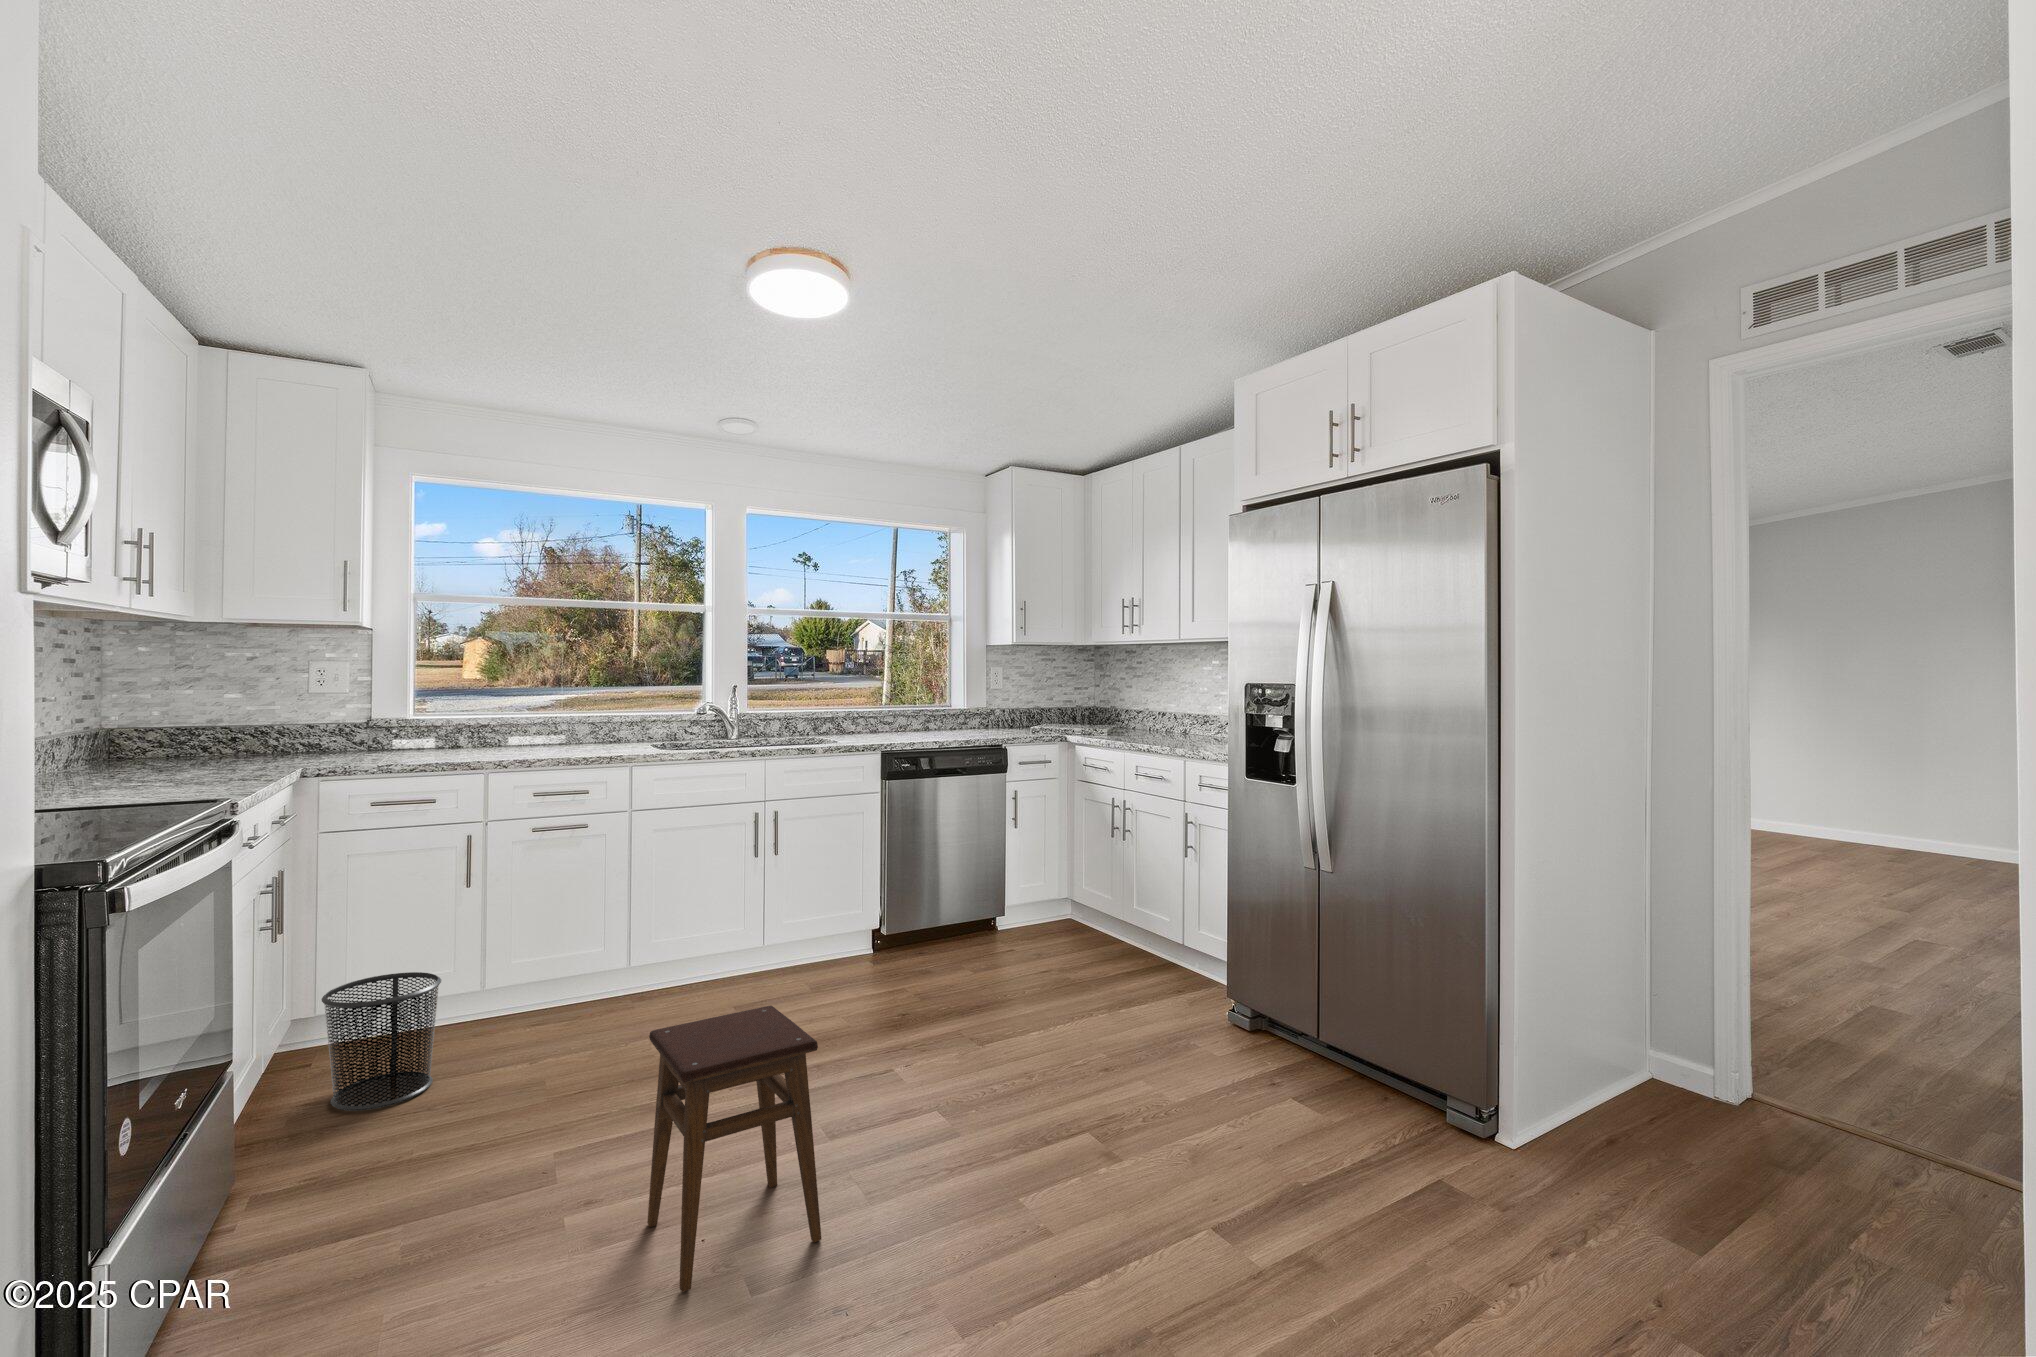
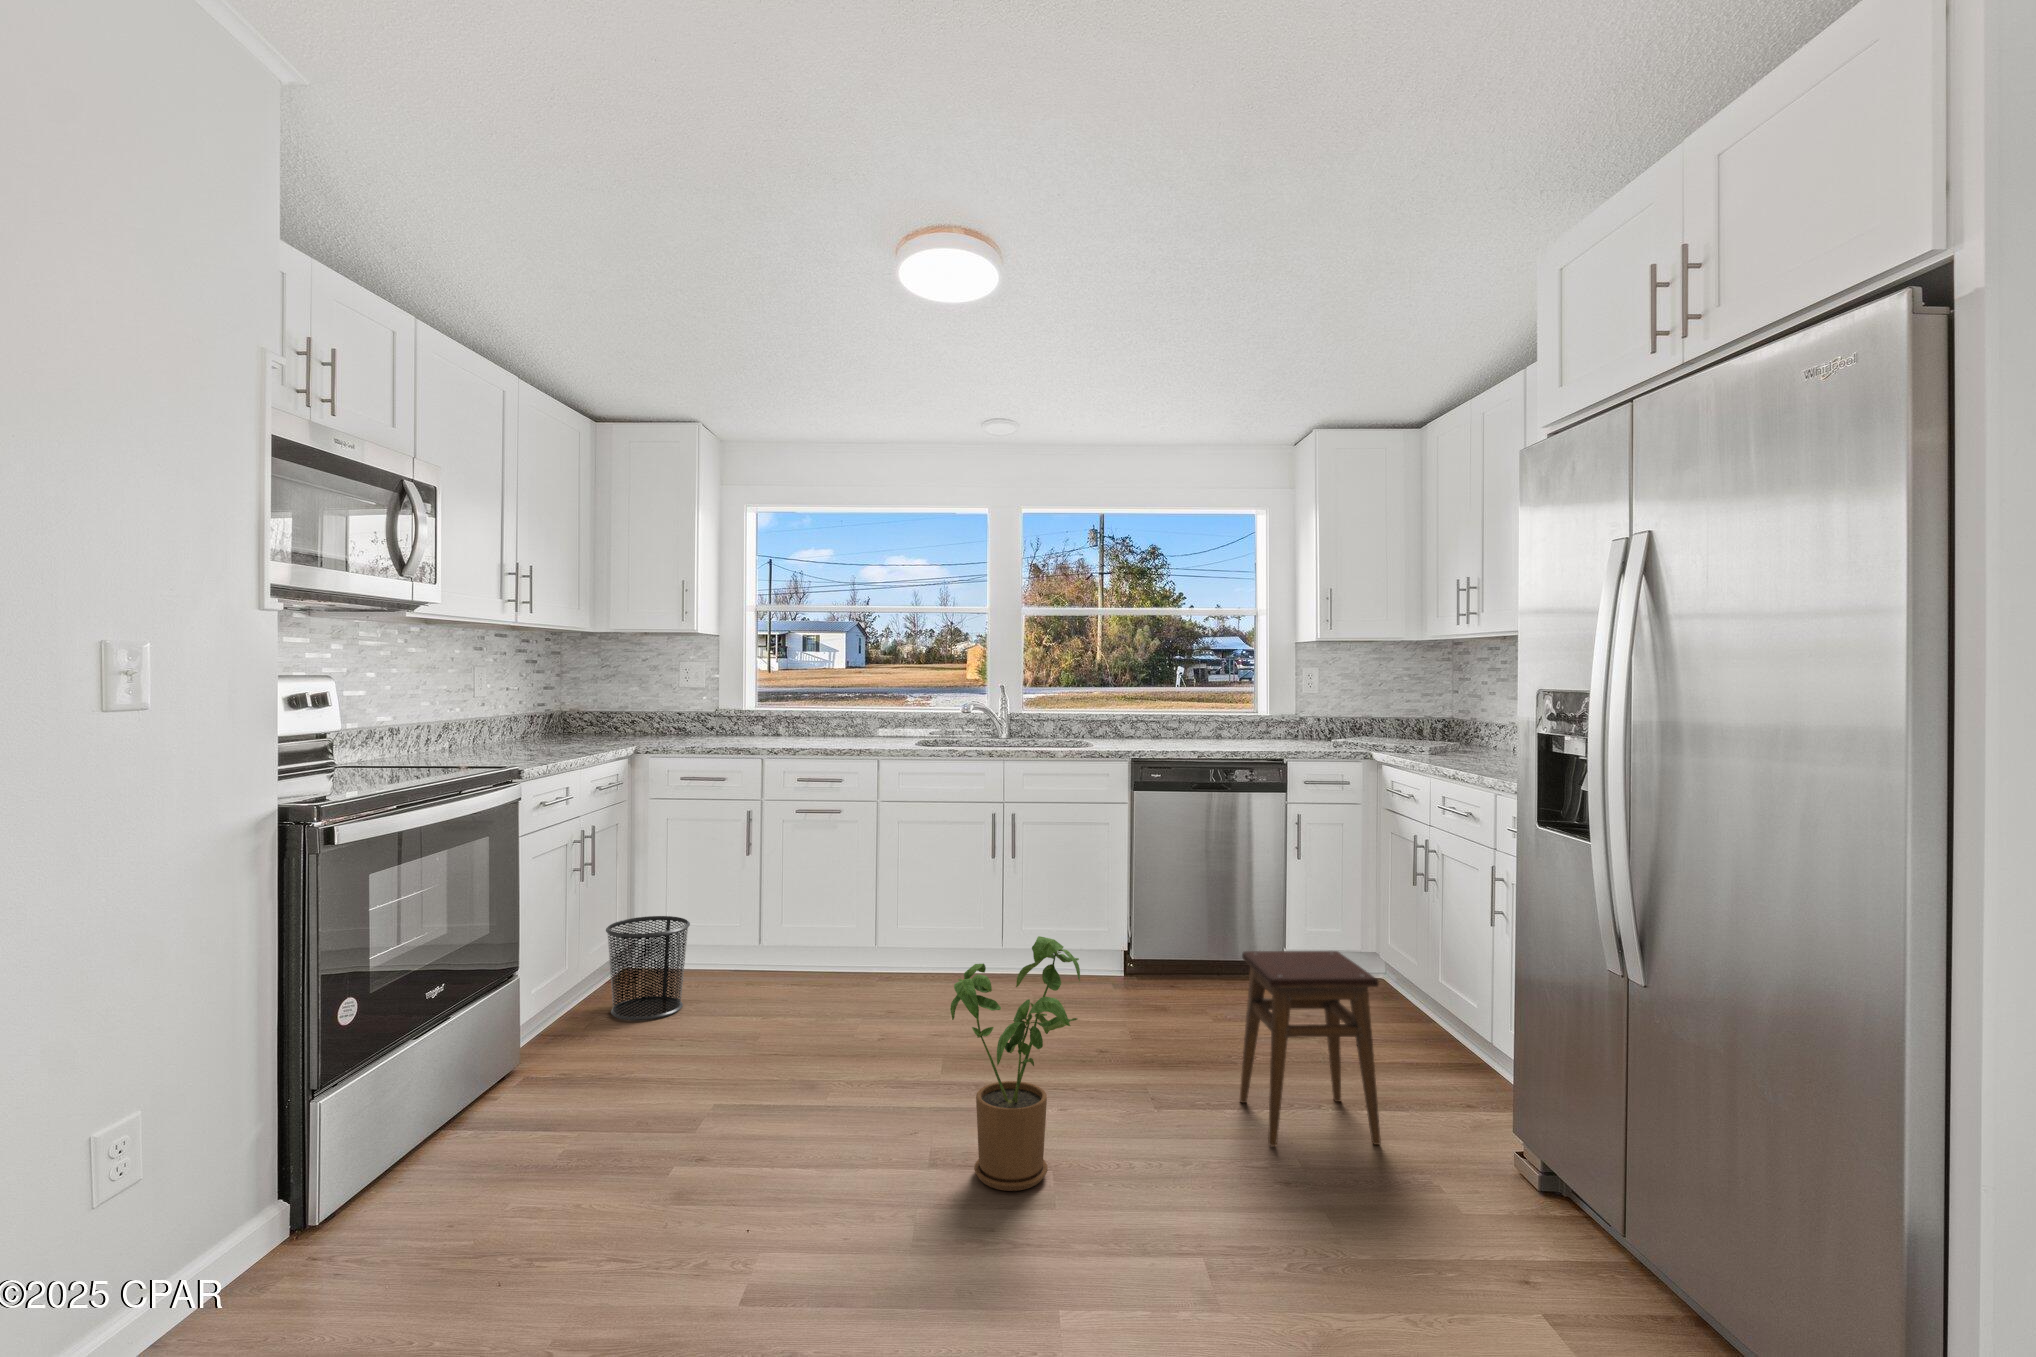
house plant: none [912,913,1053,1151] -> present [950,936,1080,1191]
stool: present [647,1006,821,1292] -> present [1240,951,1381,1146]

